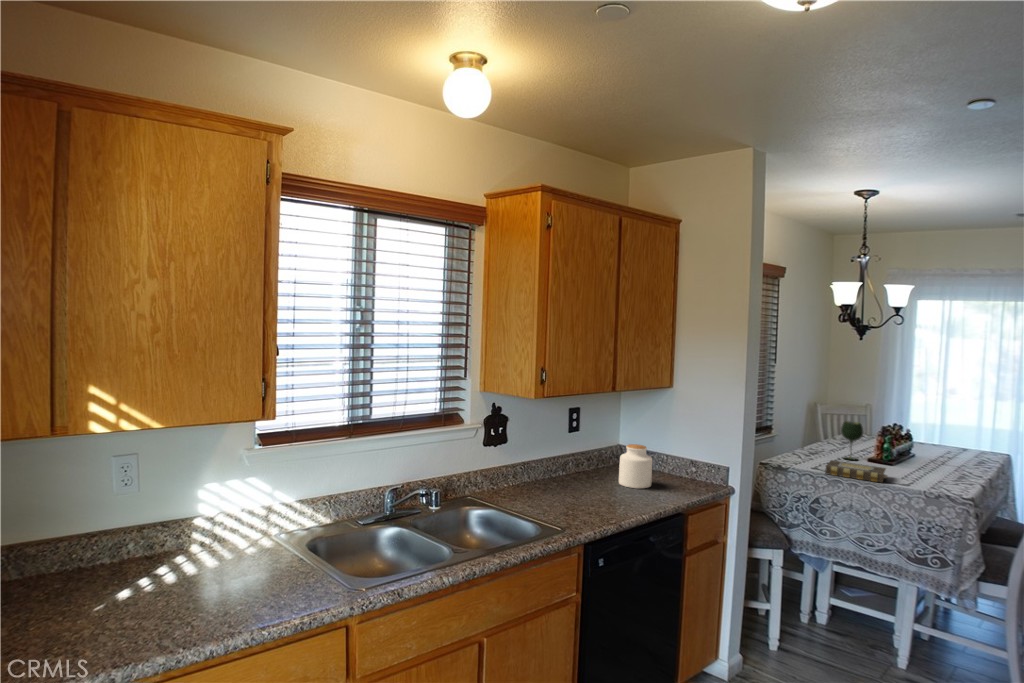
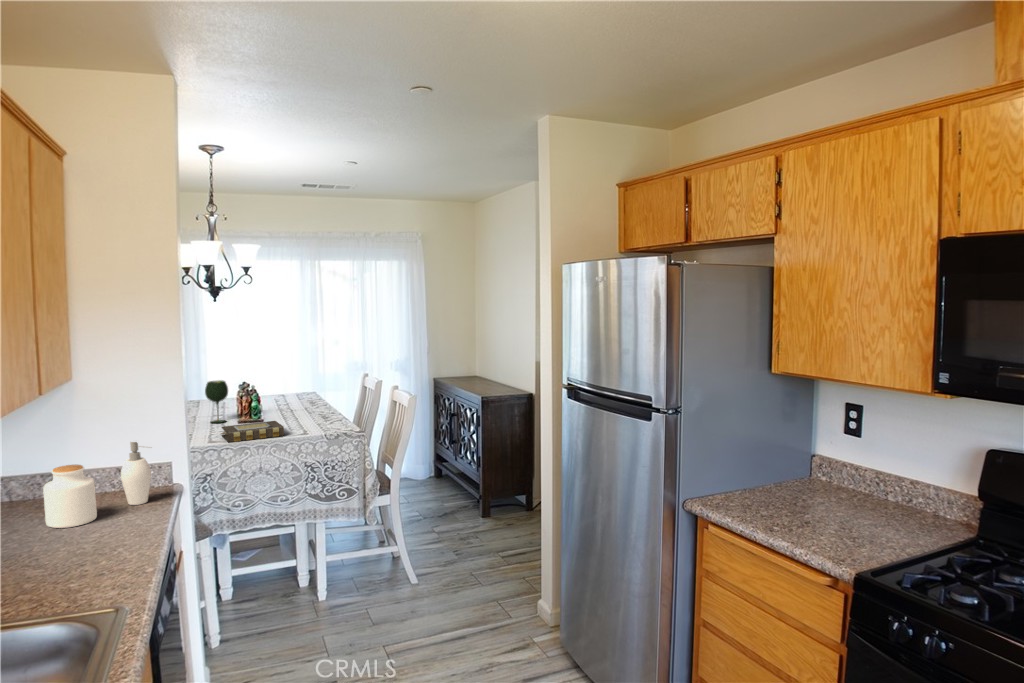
soap dispenser: none [676,440,698,490] -> present [121,442,151,505]

